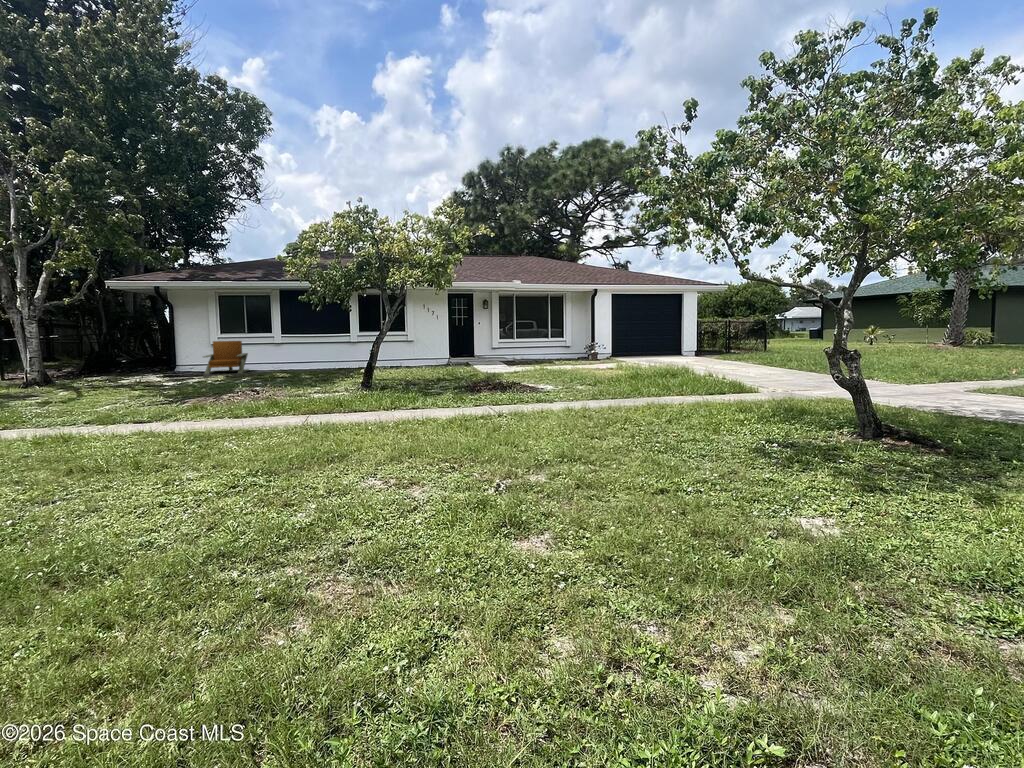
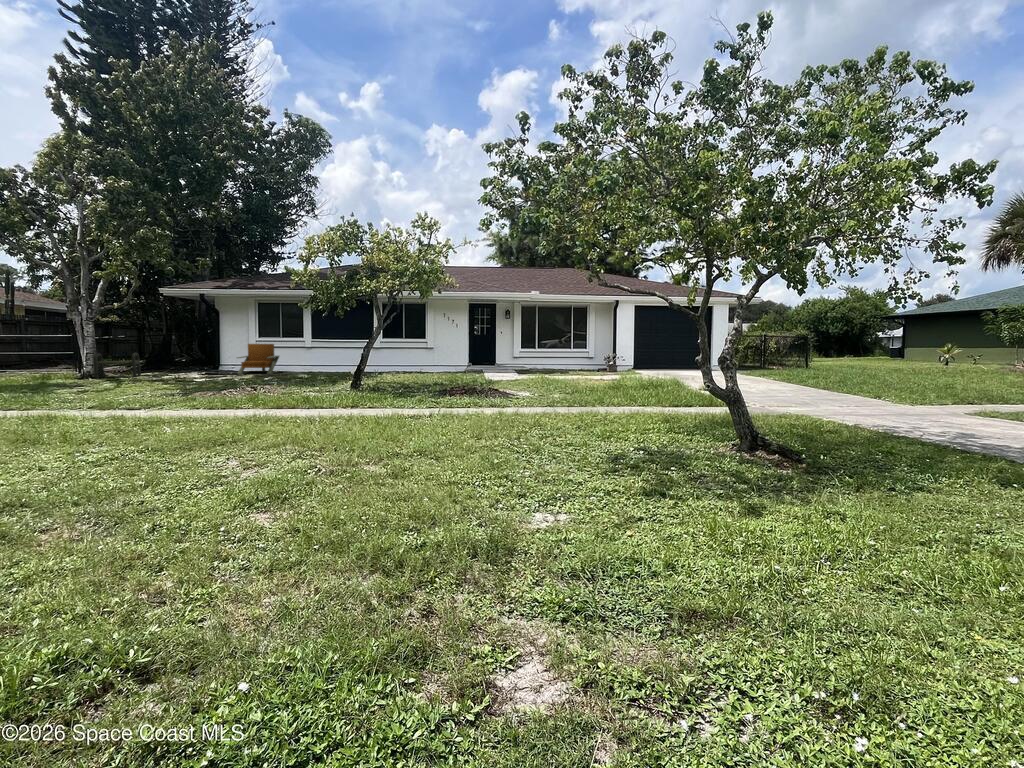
bench: none [41,355,94,385] -> present [93,353,141,379]

